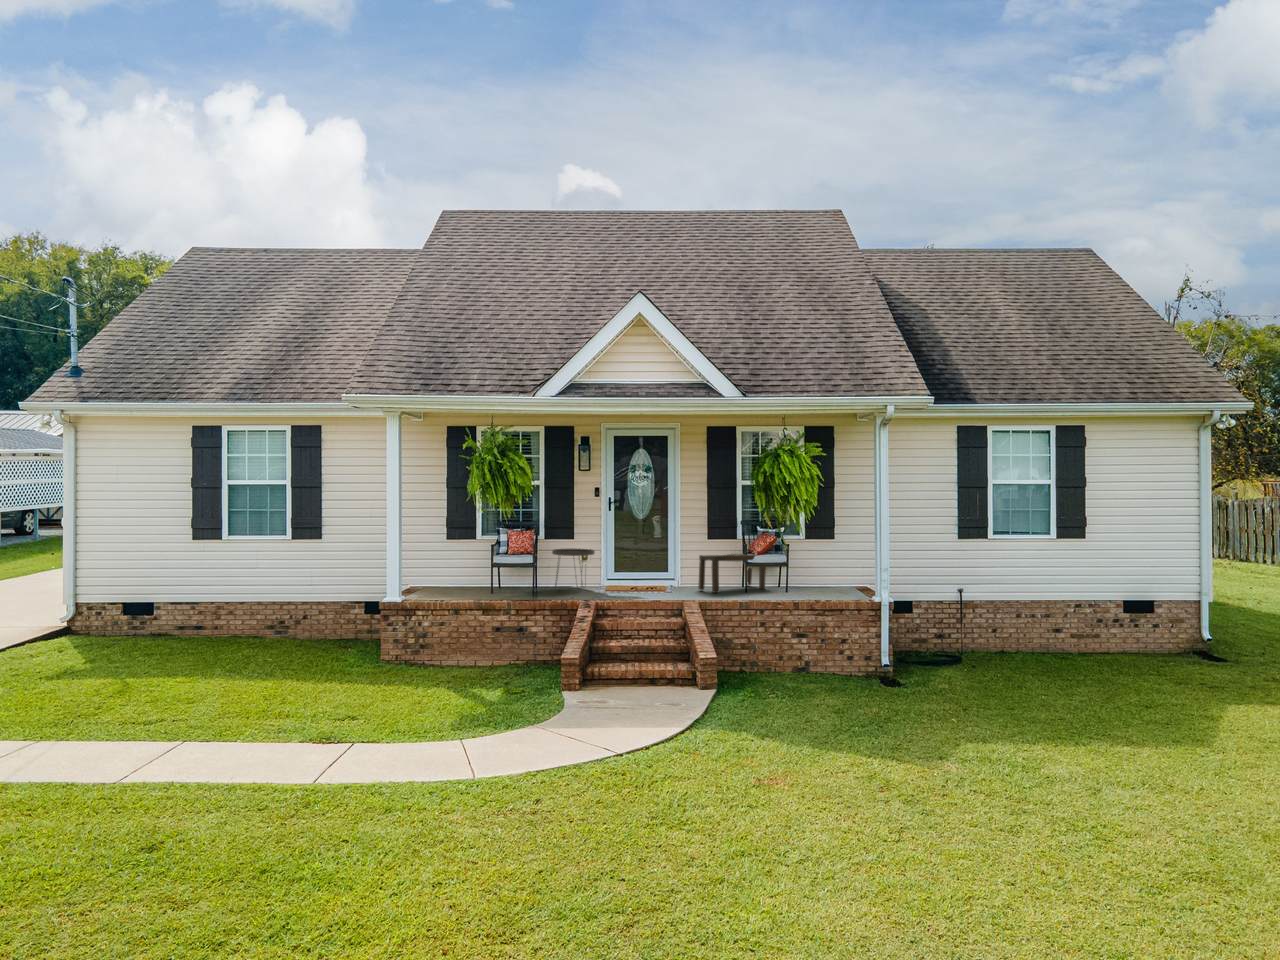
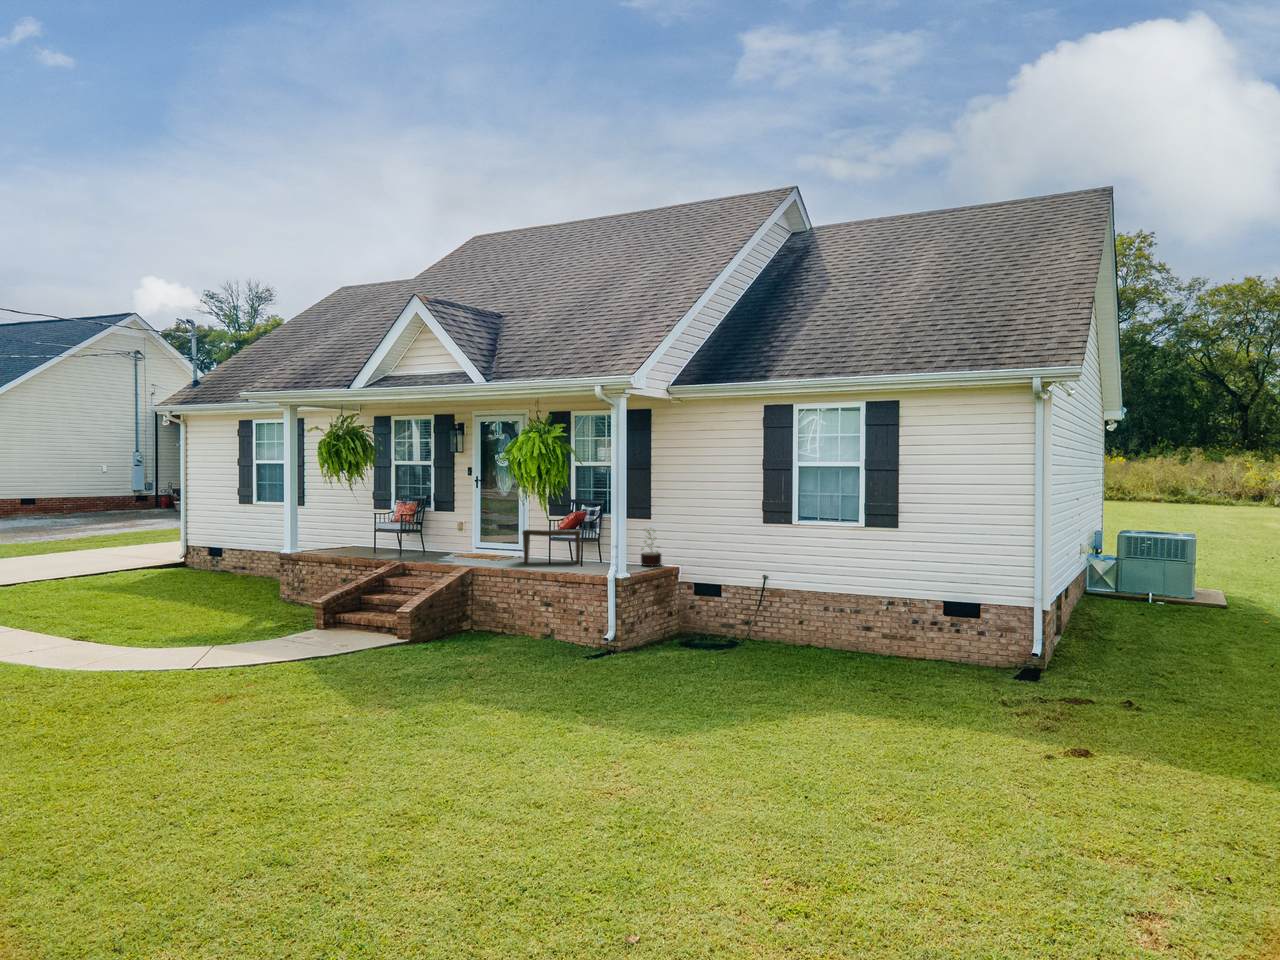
decorative plant: none [824,547,852,587] -> present [641,529,661,566]
side table: present [552,548,595,588] -> none [426,520,463,557]

